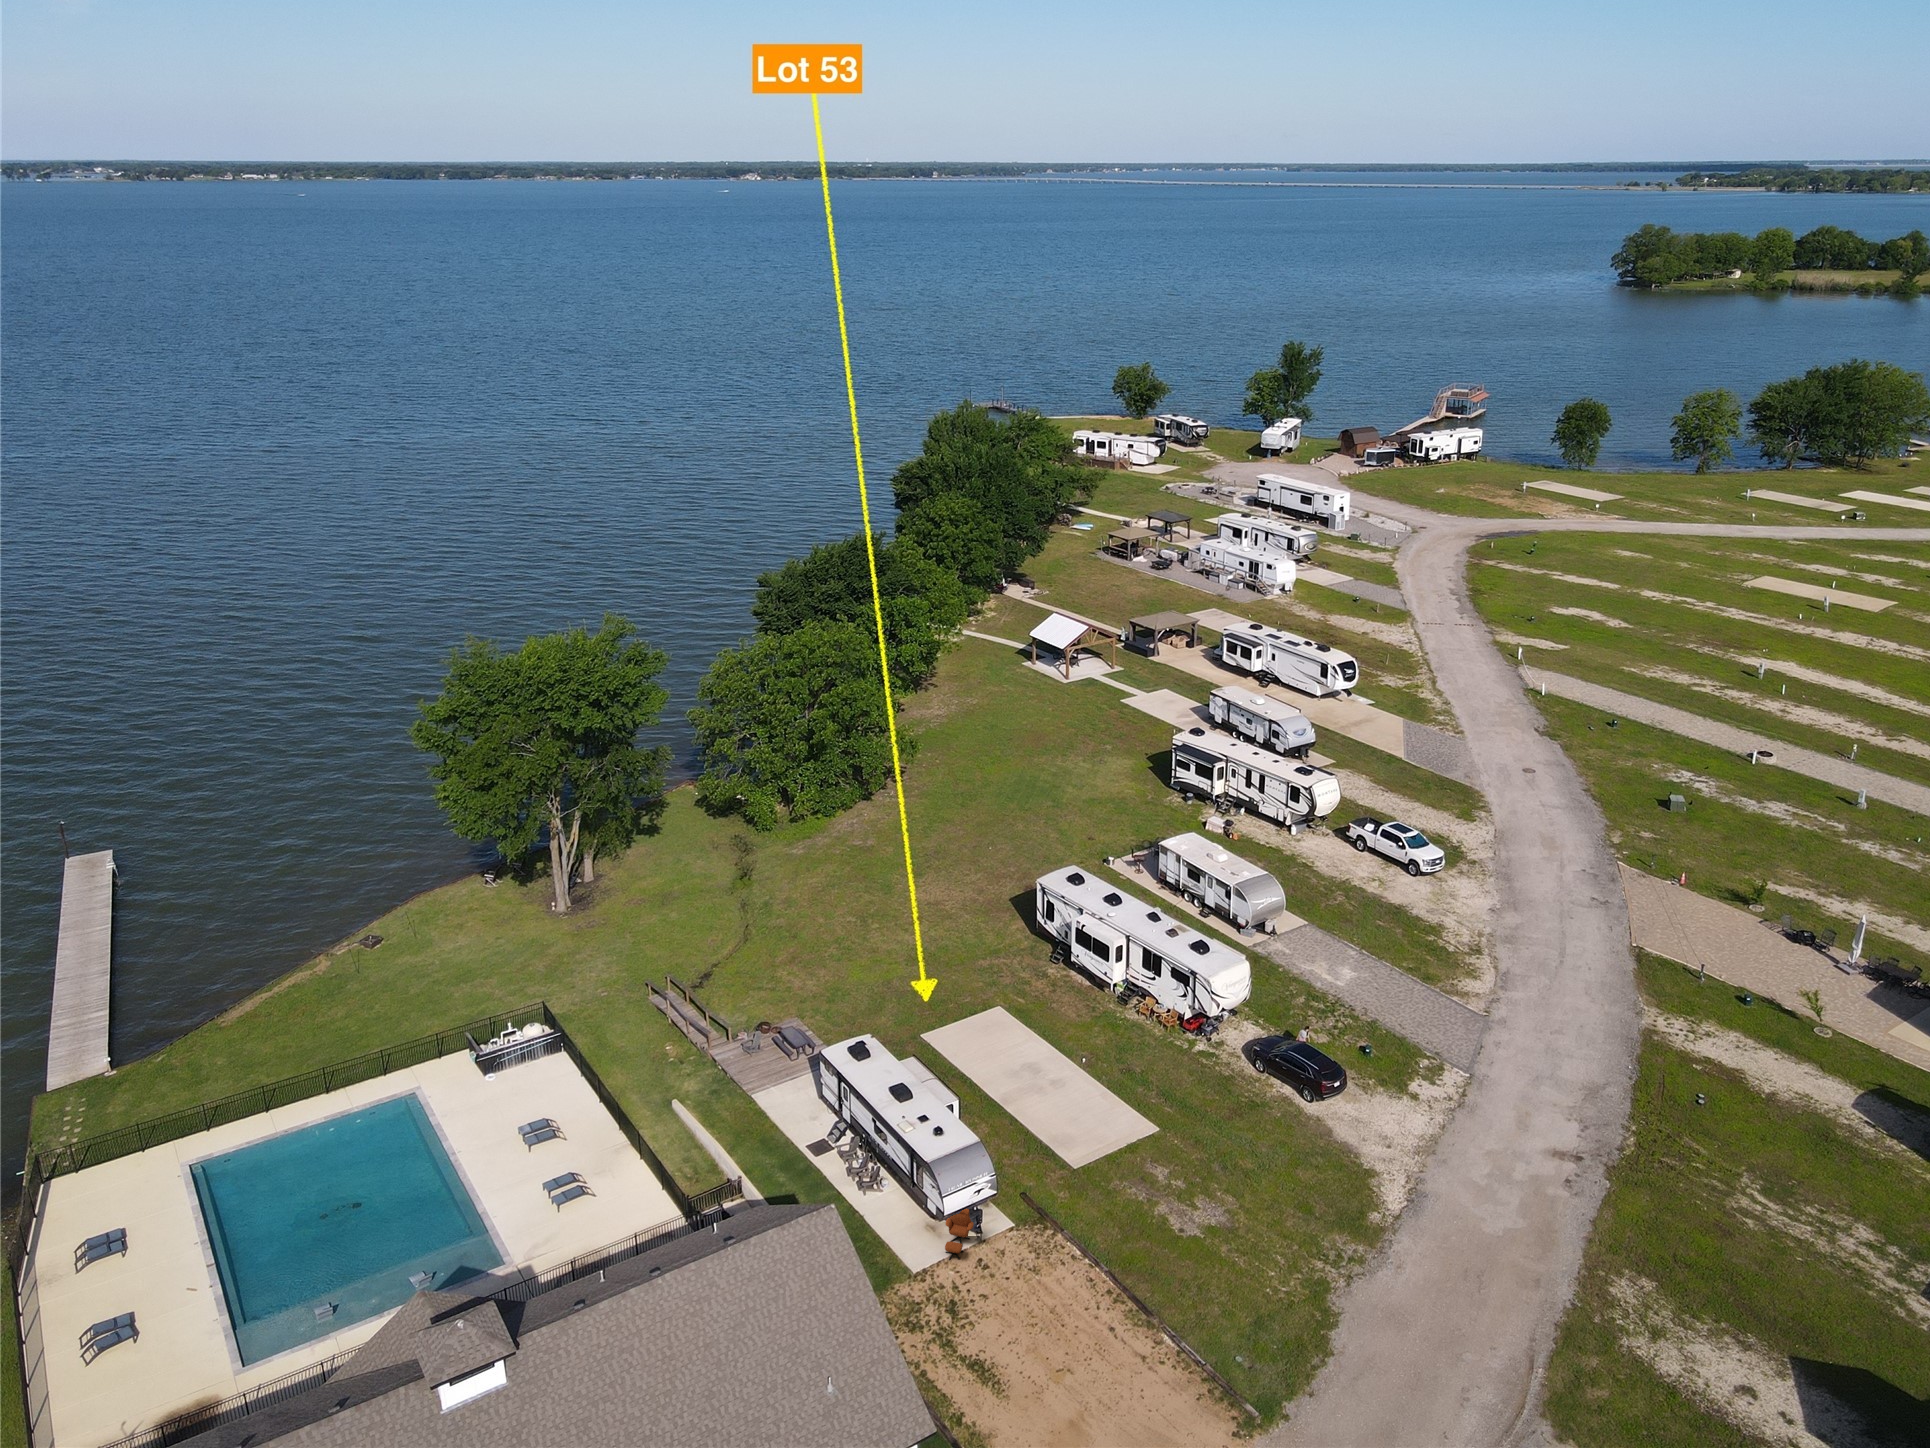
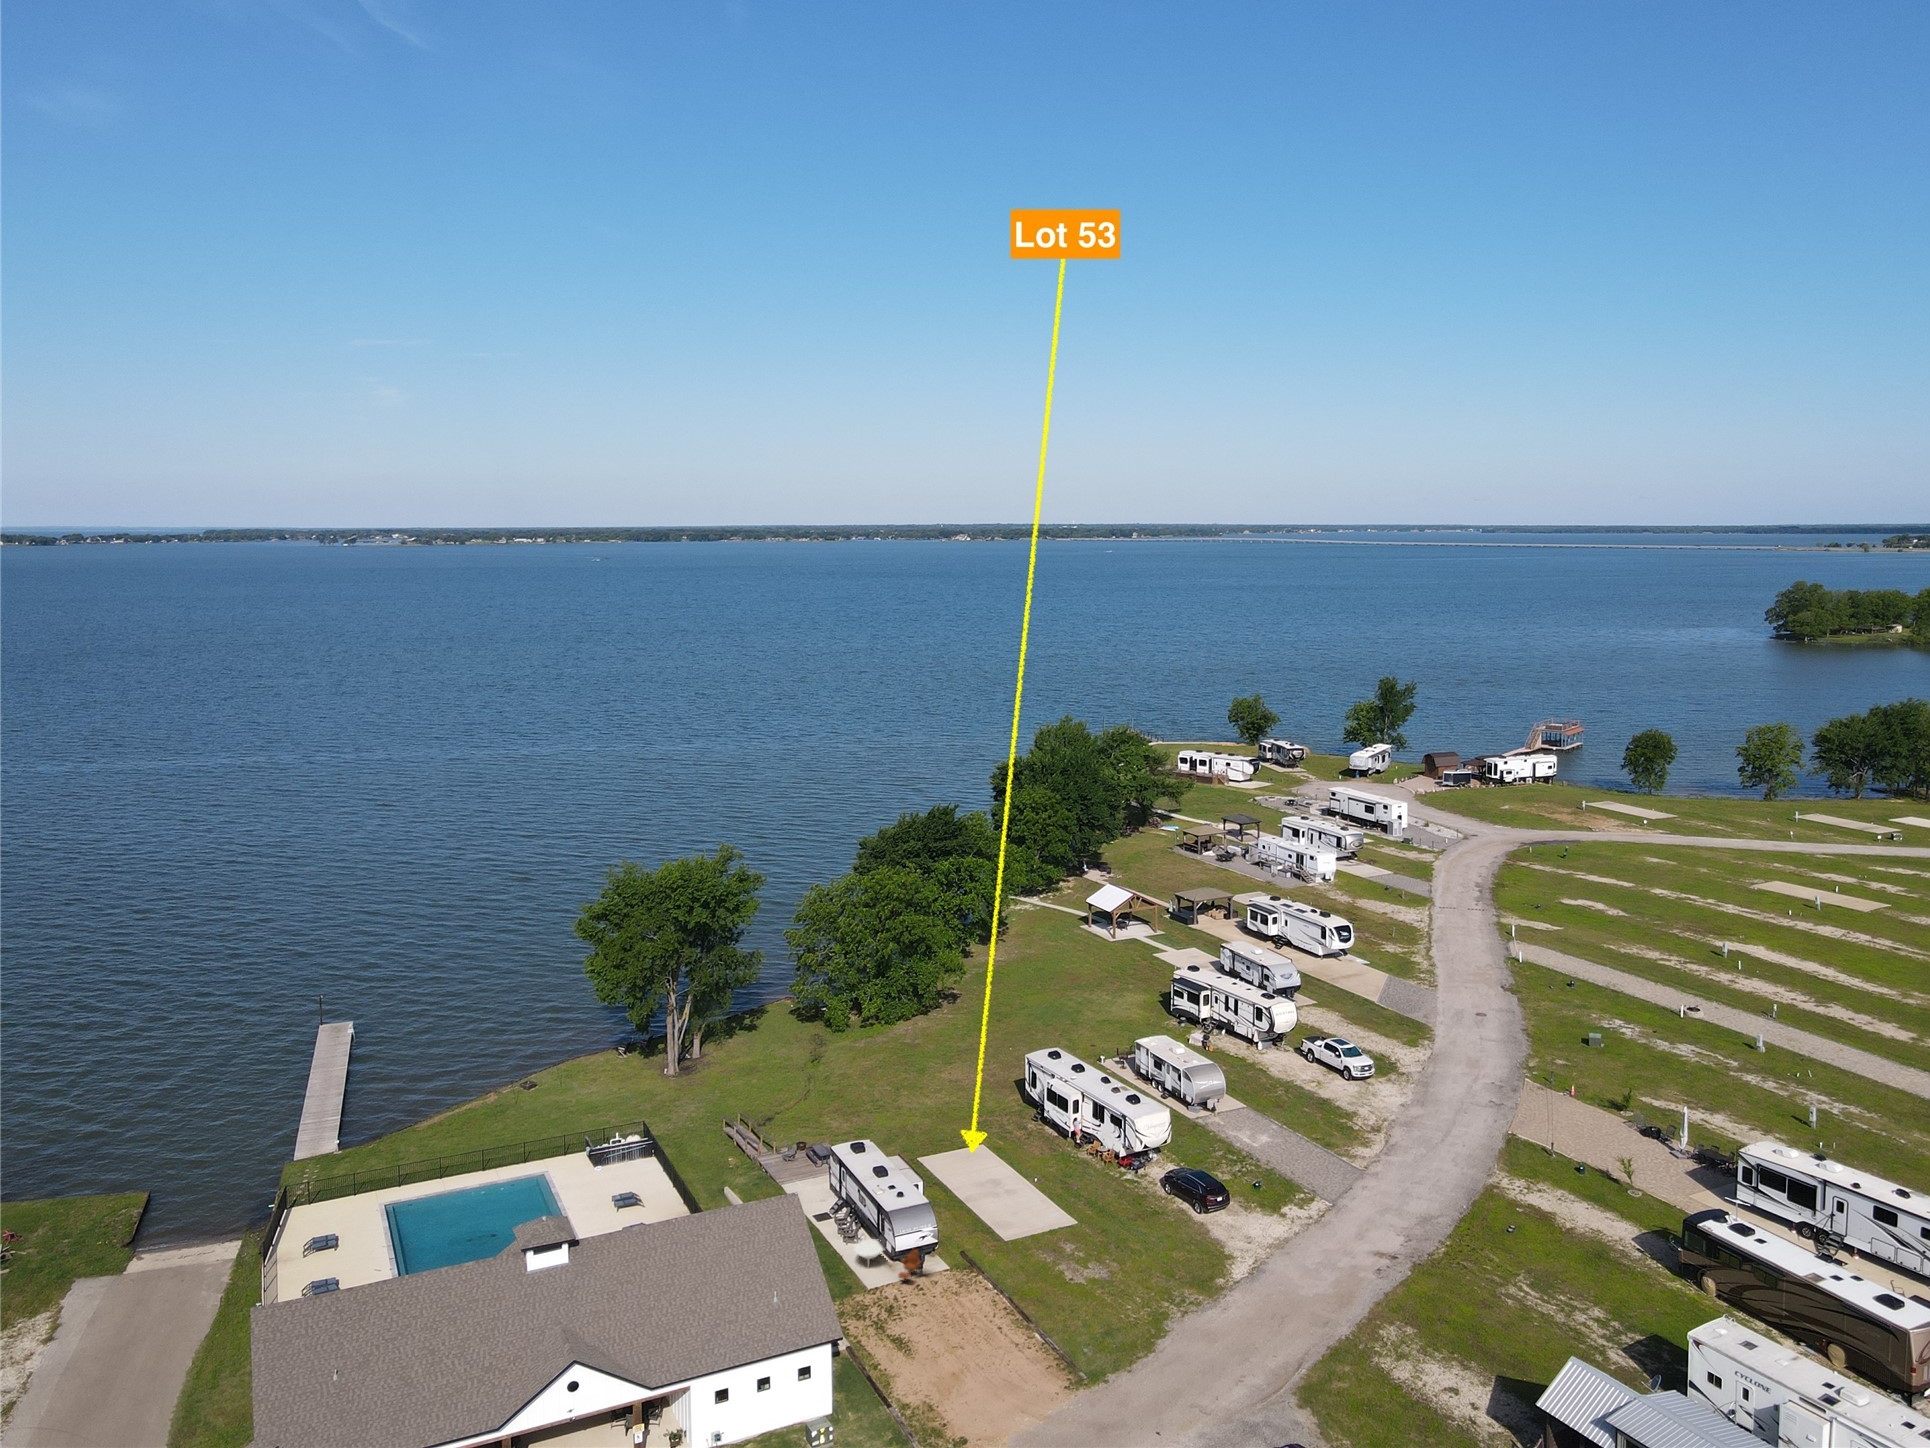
round table: none [873,1186,917,1231] -> present [854,1239,883,1266]

